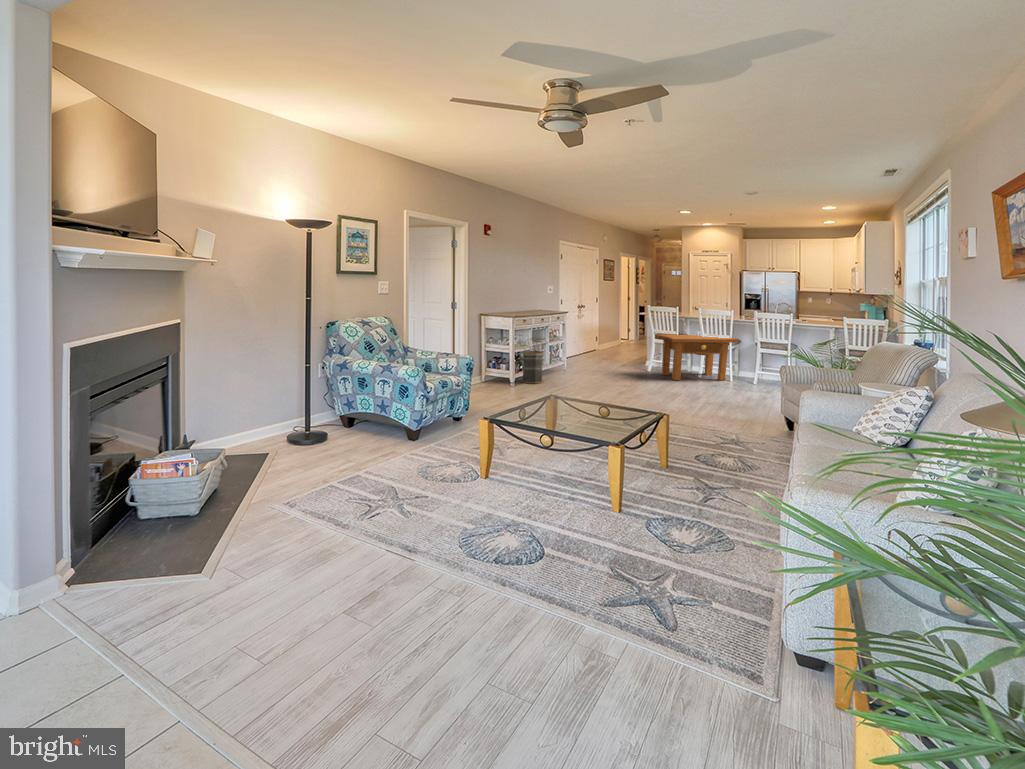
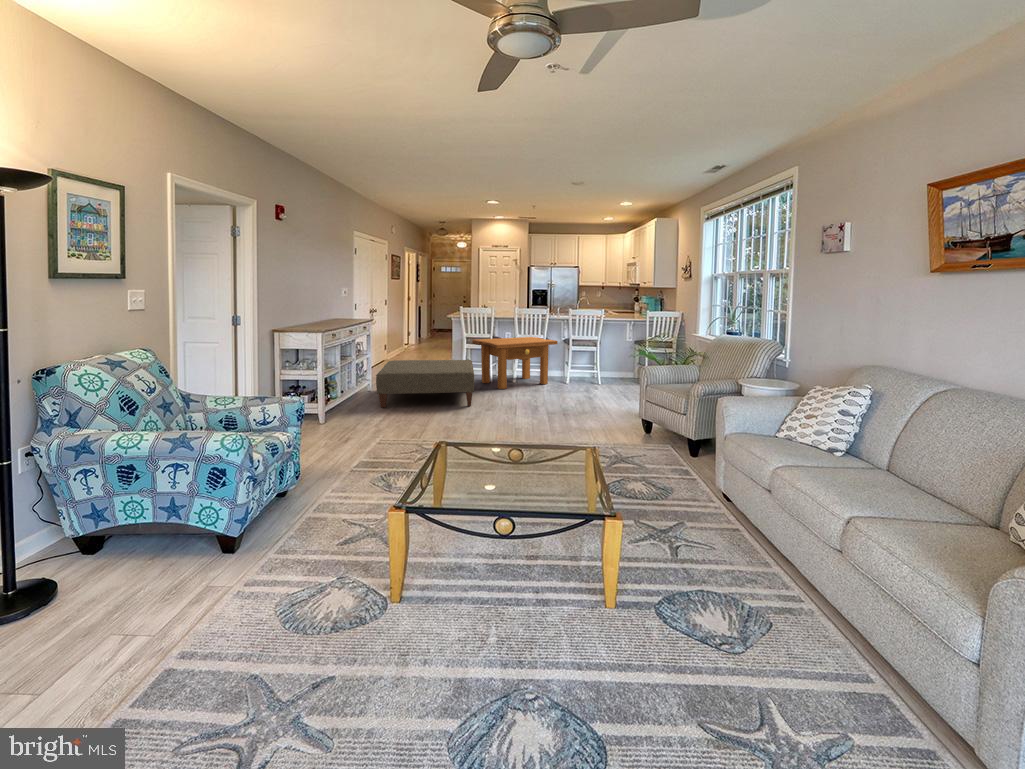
basket: present [522,338,543,383] -> none [331,355,359,412]
ottoman: none [557,348,650,389] -> present [376,360,474,408]

